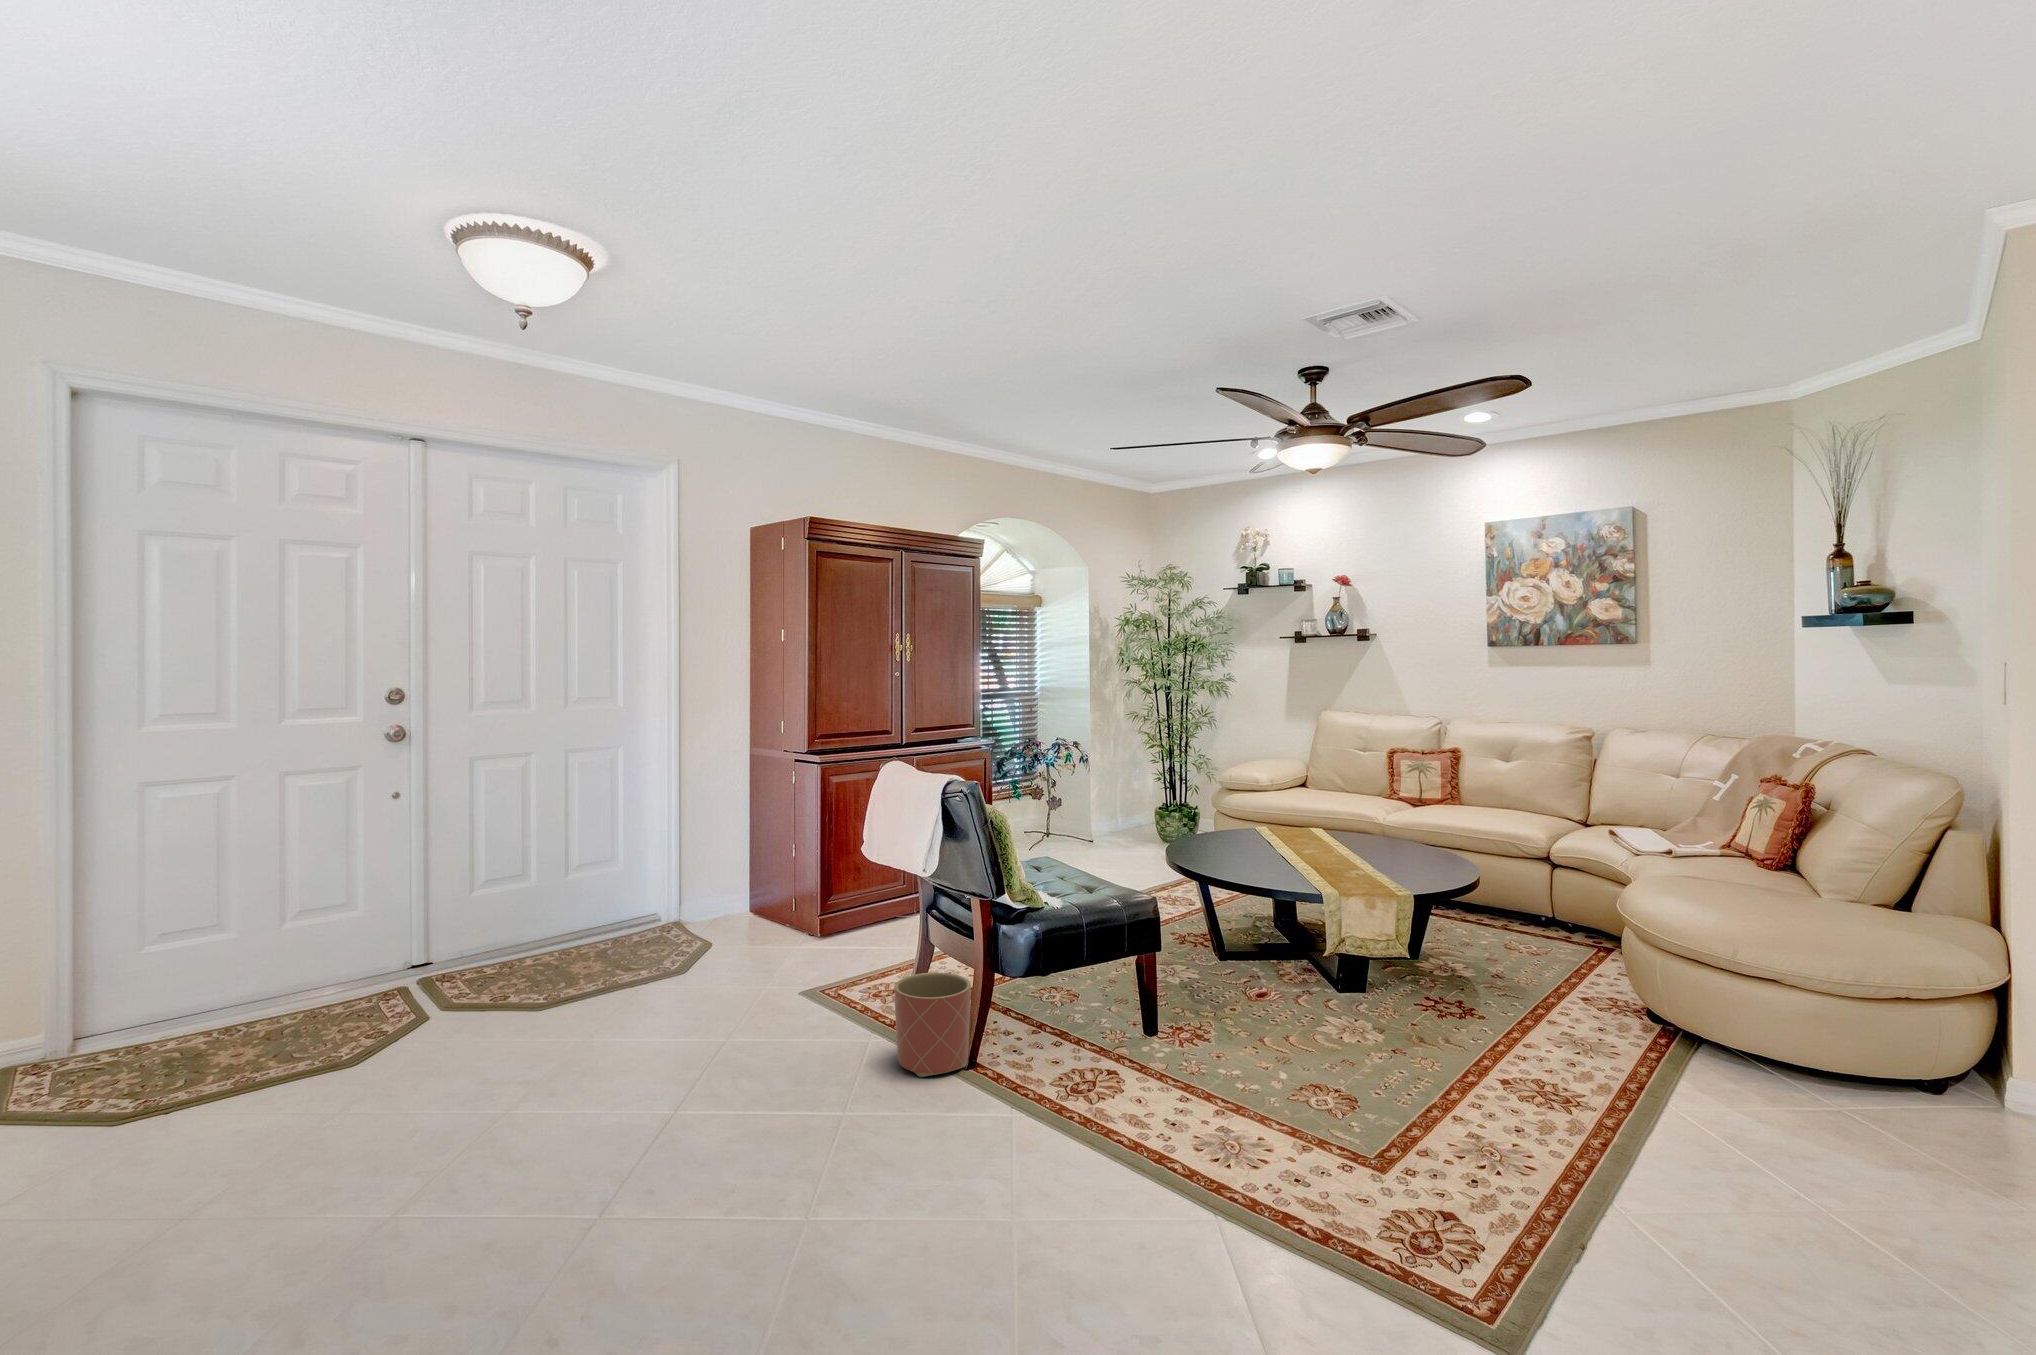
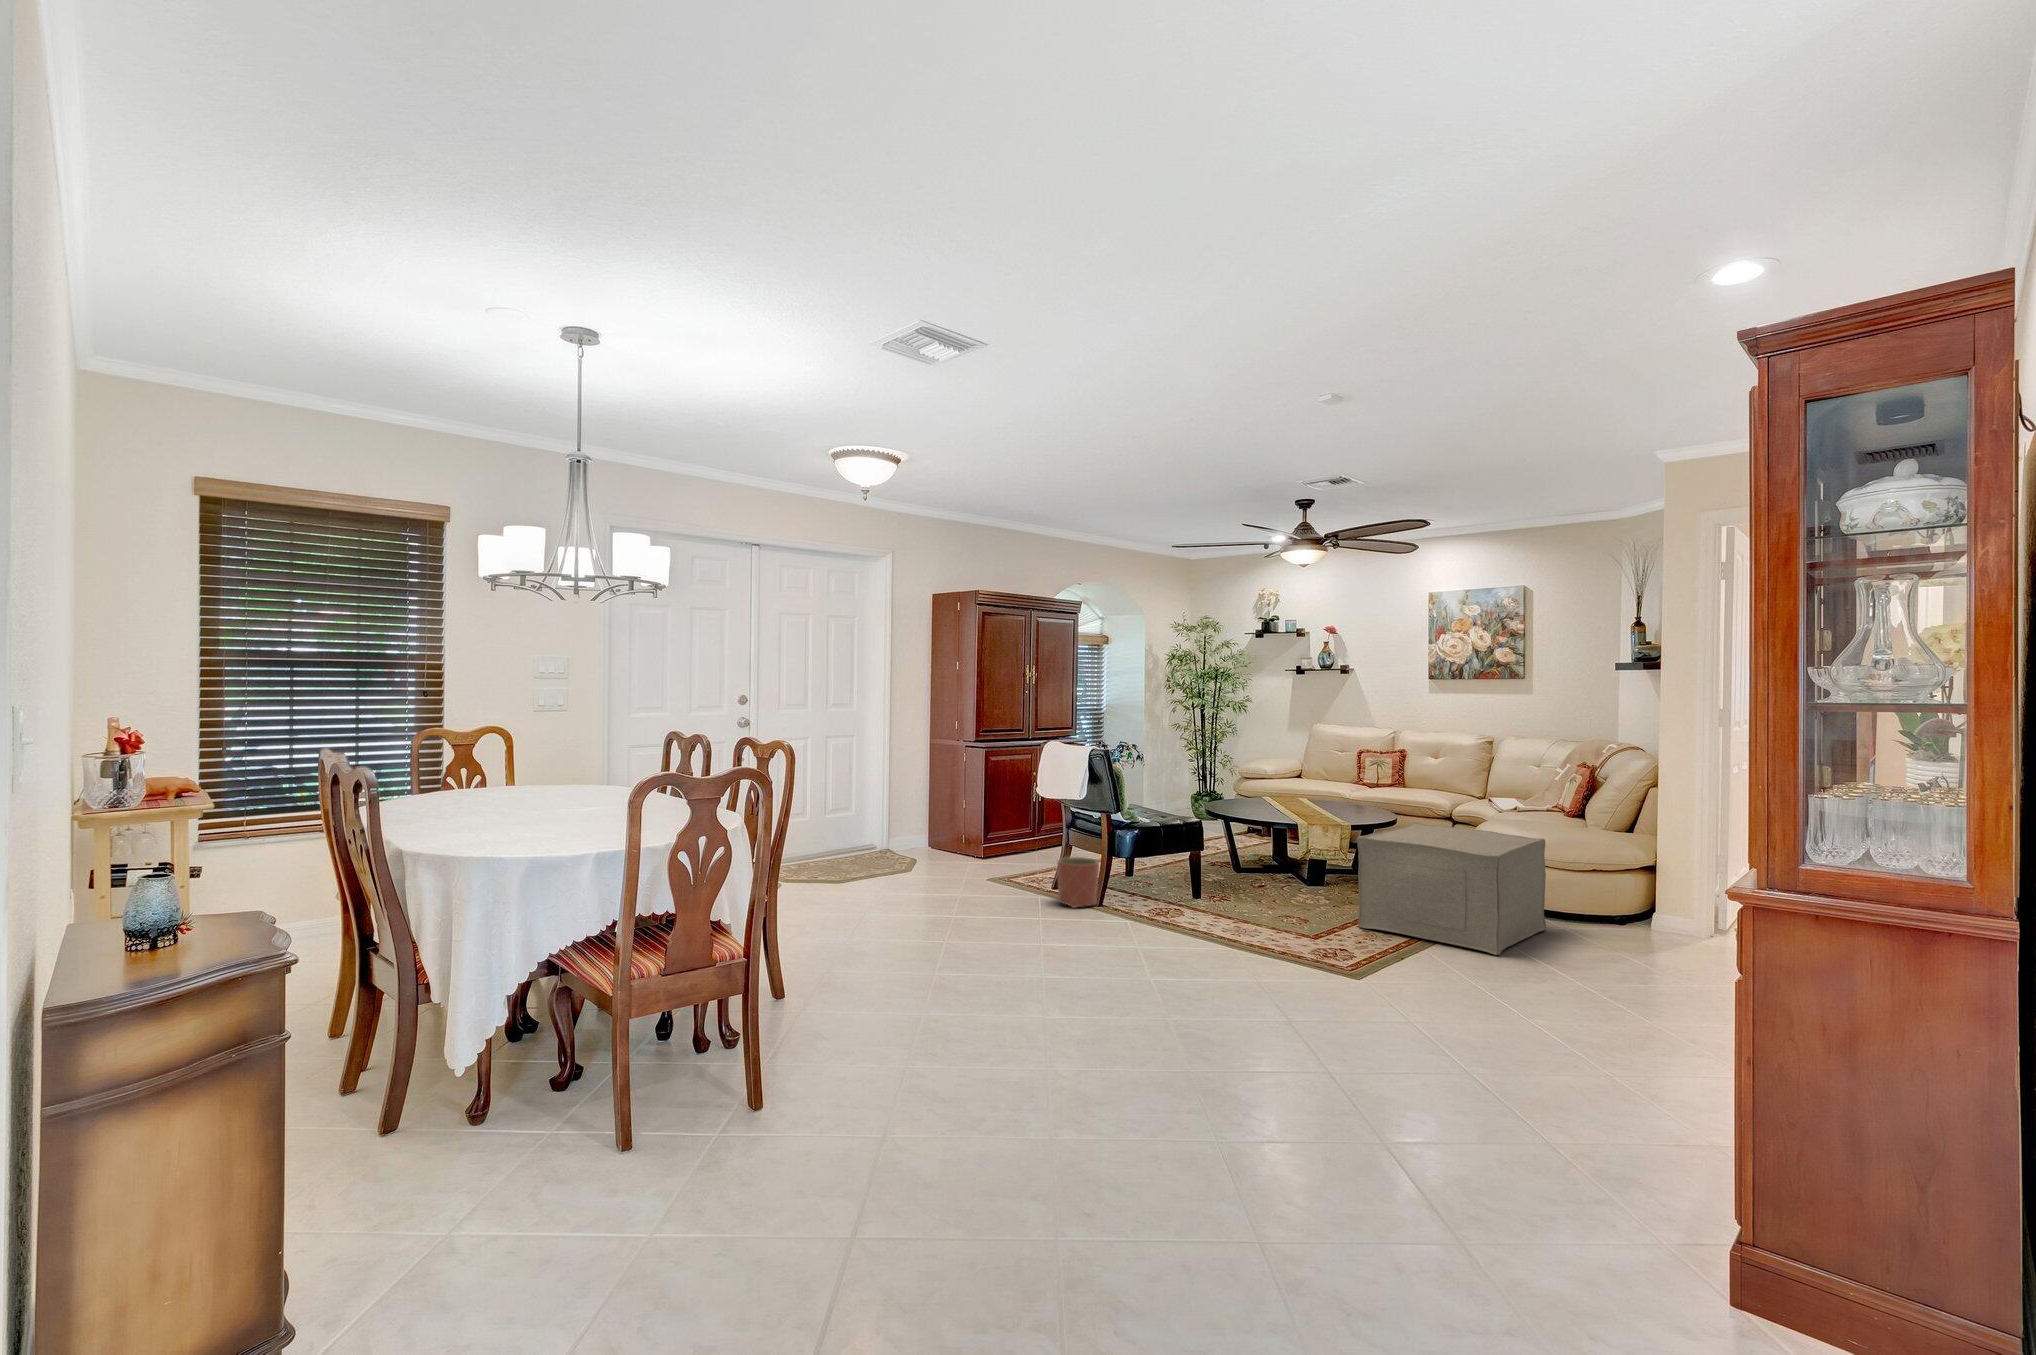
ottoman: none [1458,901,1825,1234] -> present [1357,823,1546,955]

